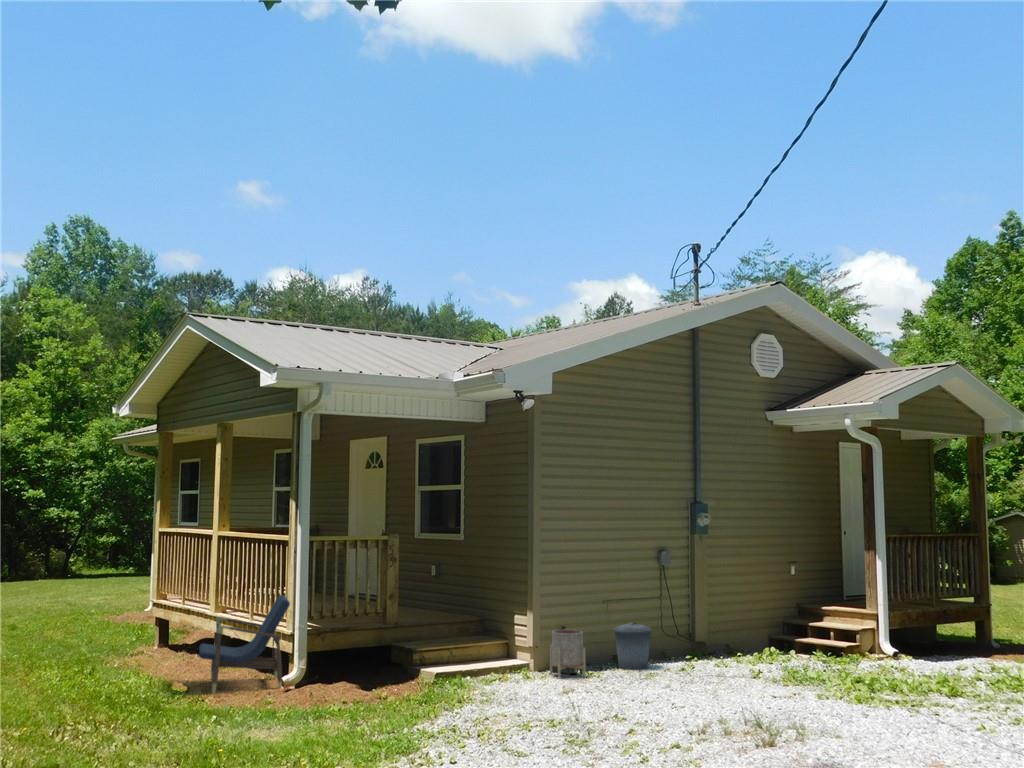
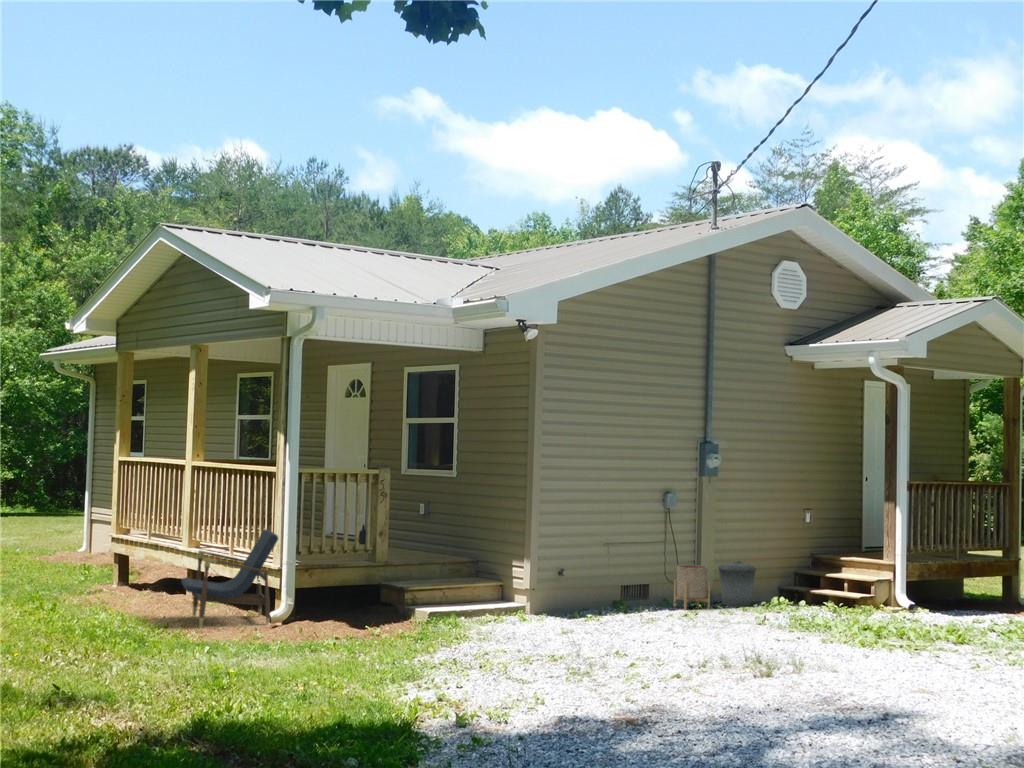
trash can: present [614,622,652,670] -> present [718,561,756,606]
planter: present [550,630,586,678] -> present [674,565,710,610]

